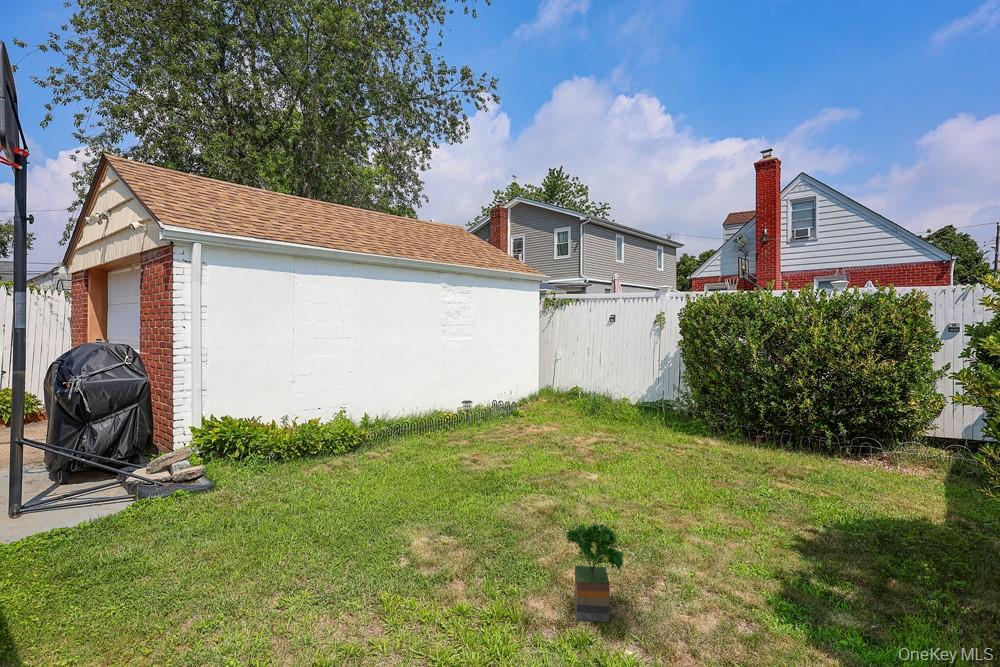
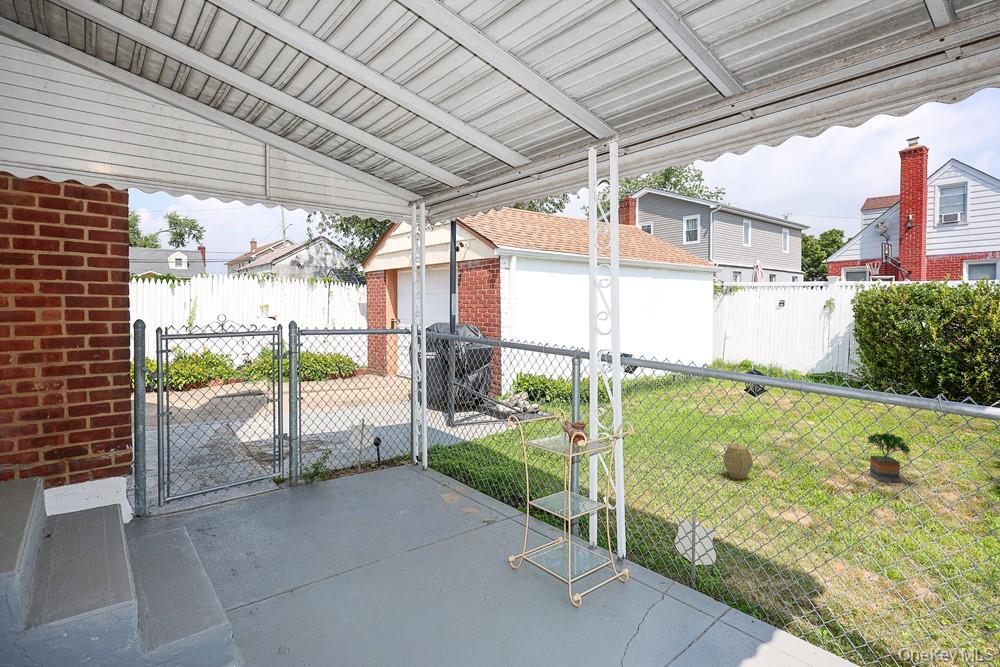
woven basket: none [296,557,350,633] -> present [723,444,752,479]

